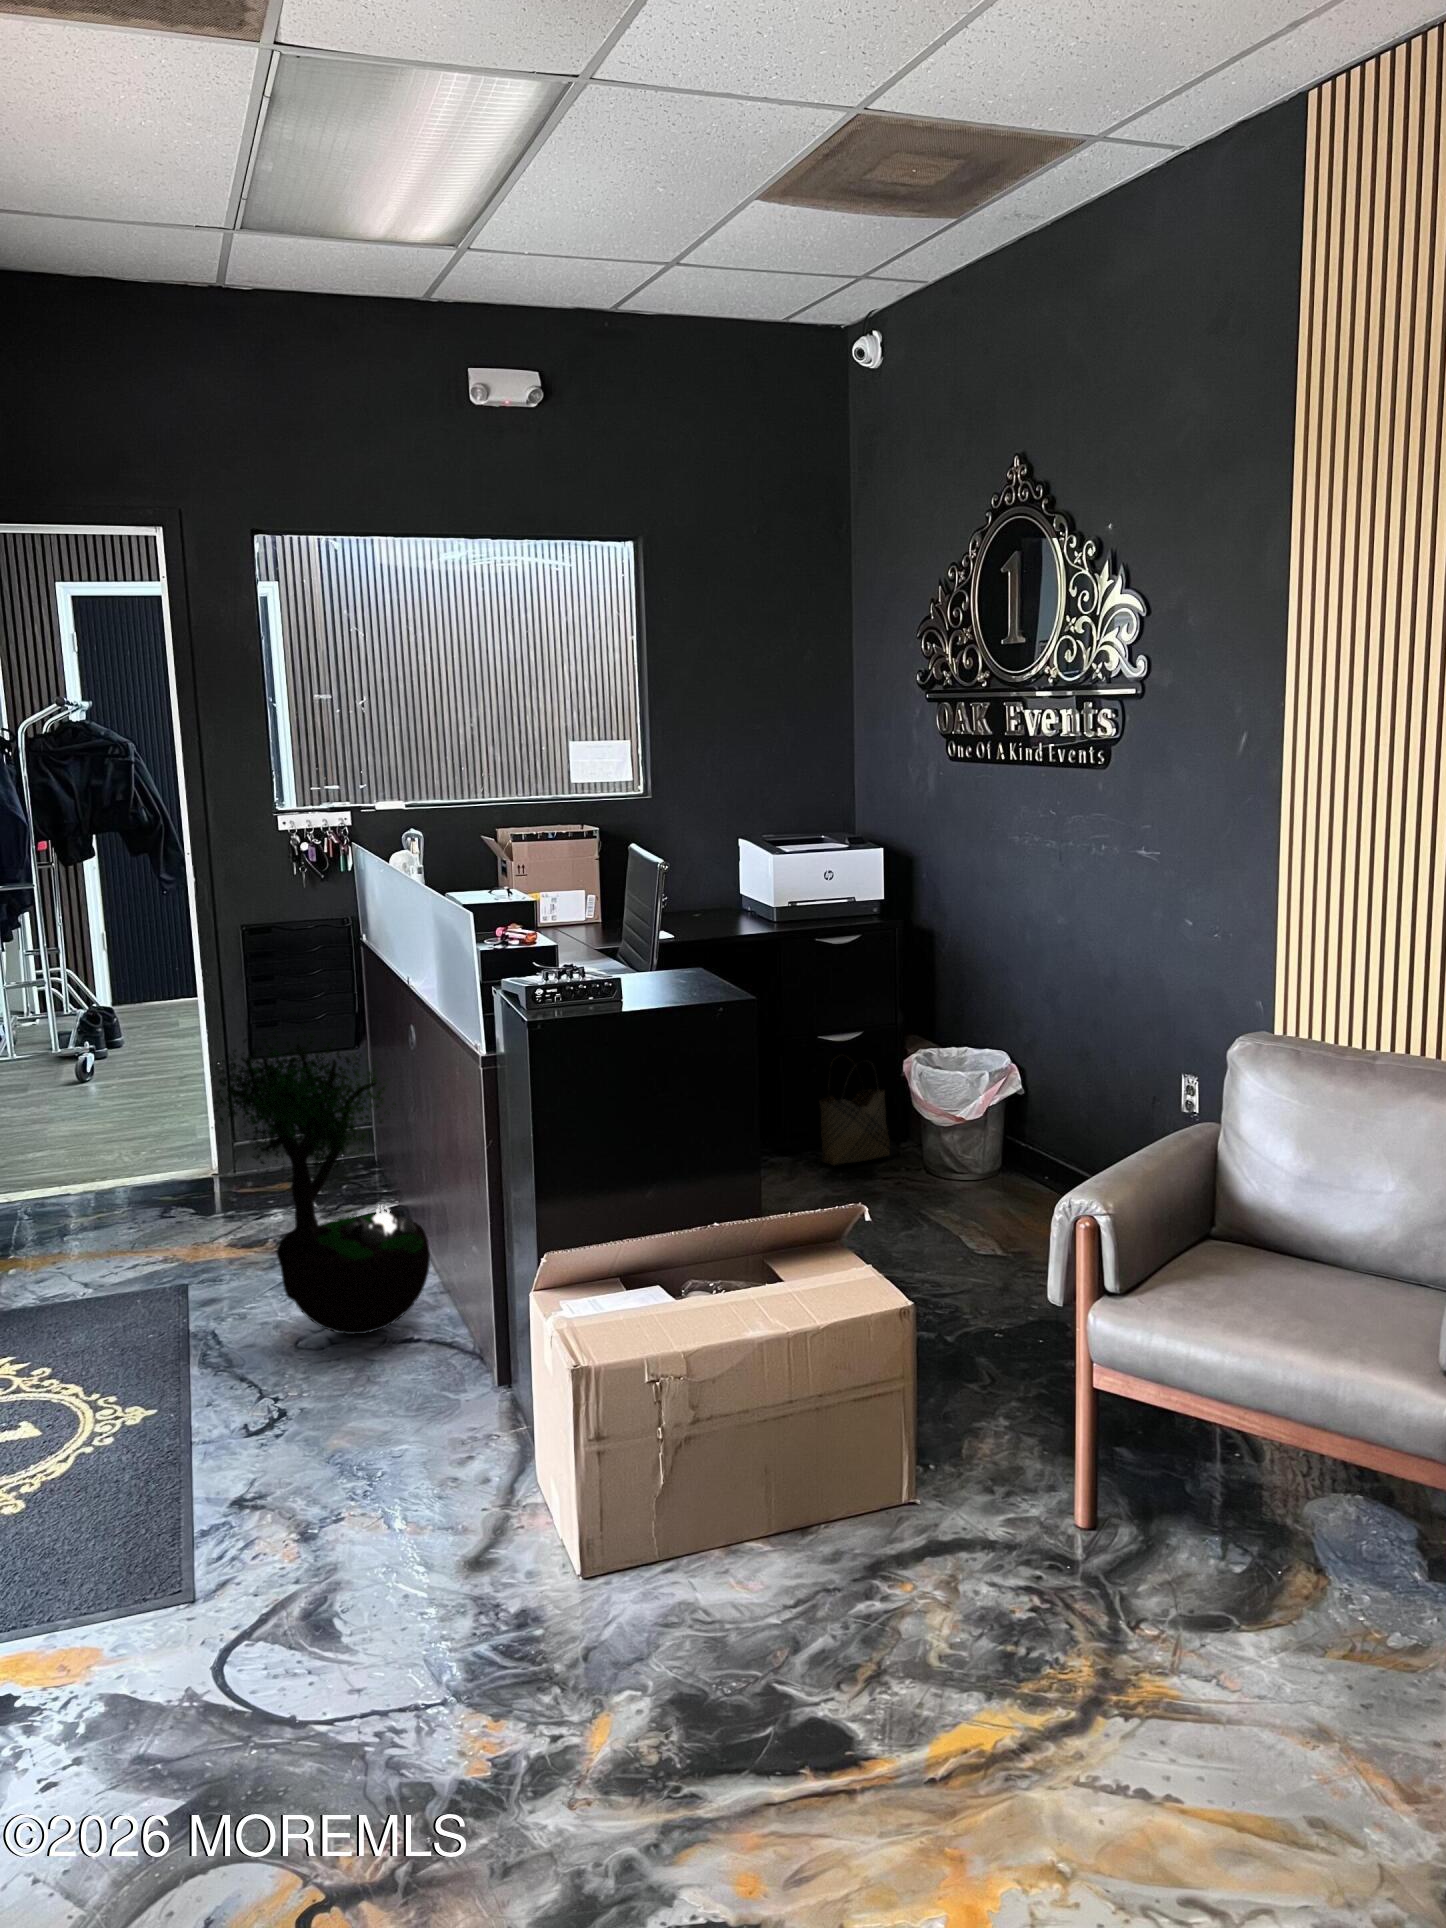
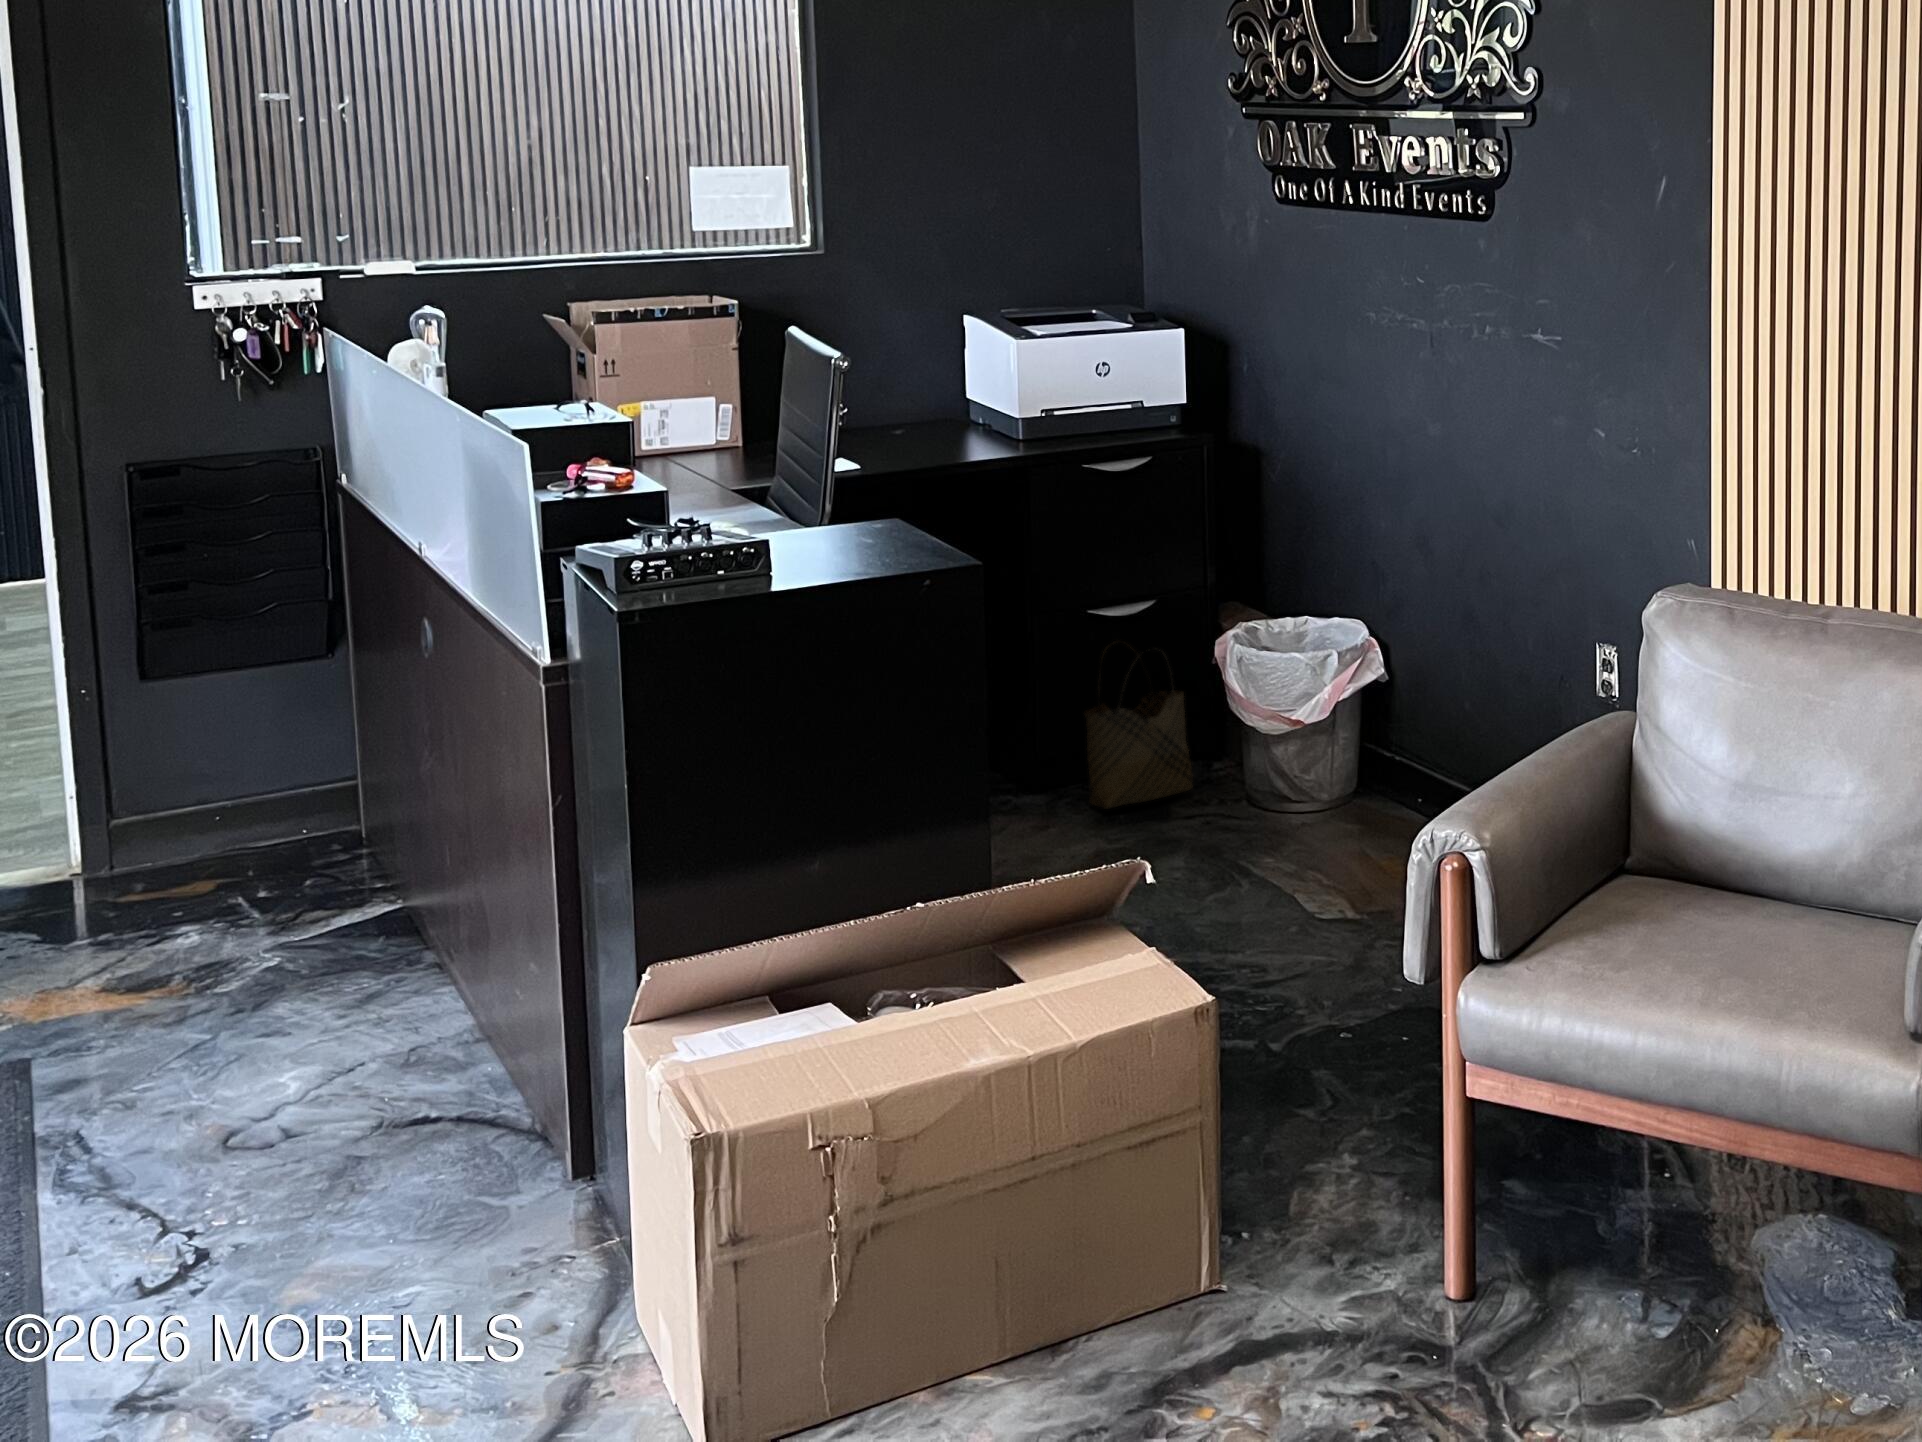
potted tree: present [213,1010,430,1334] -> none [81,601,458,1119]

